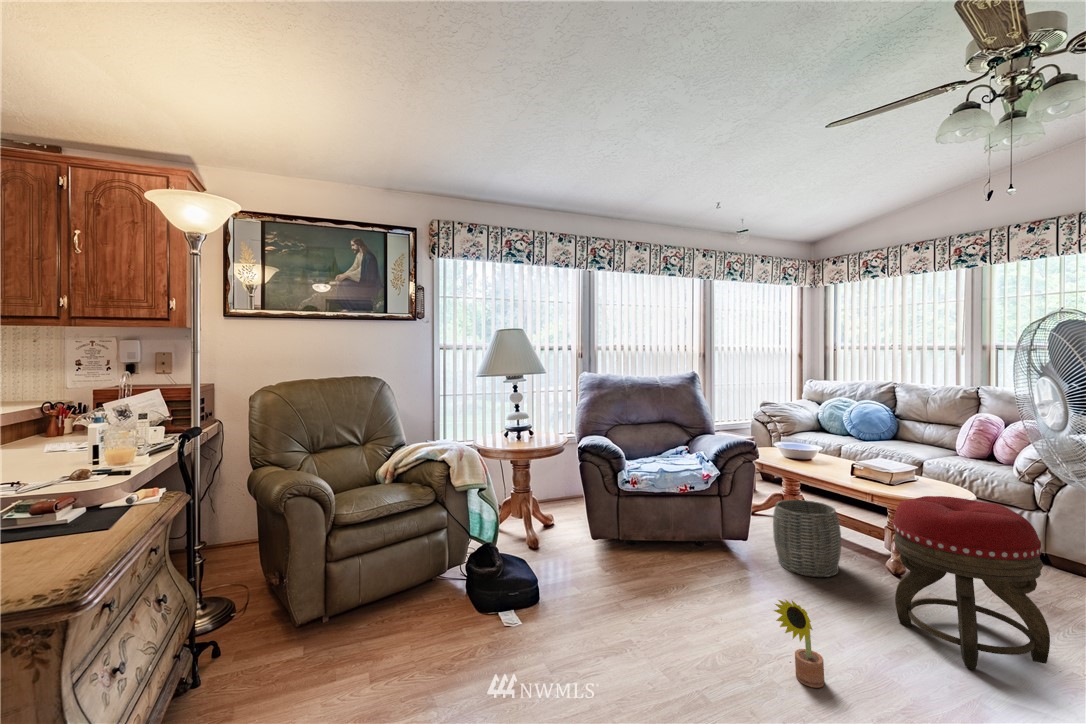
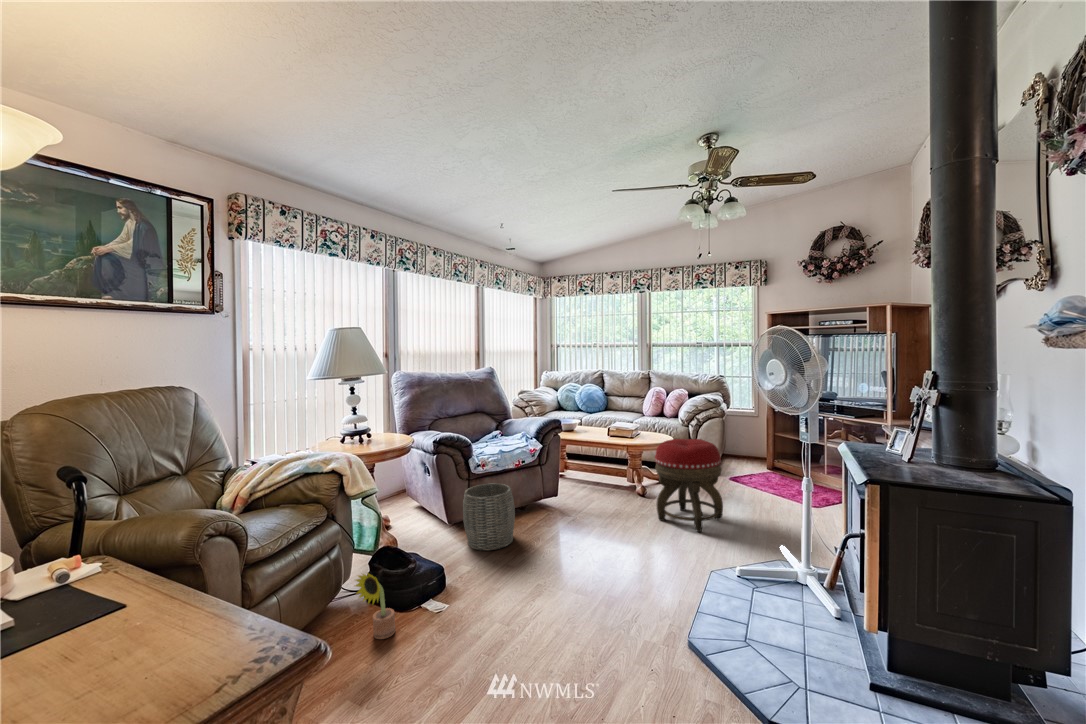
woven basket: present [773,500,841,577] -> present [463,484,515,550]
decorative plant: present [774,600,824,688] -> present [355,573,395,639]

